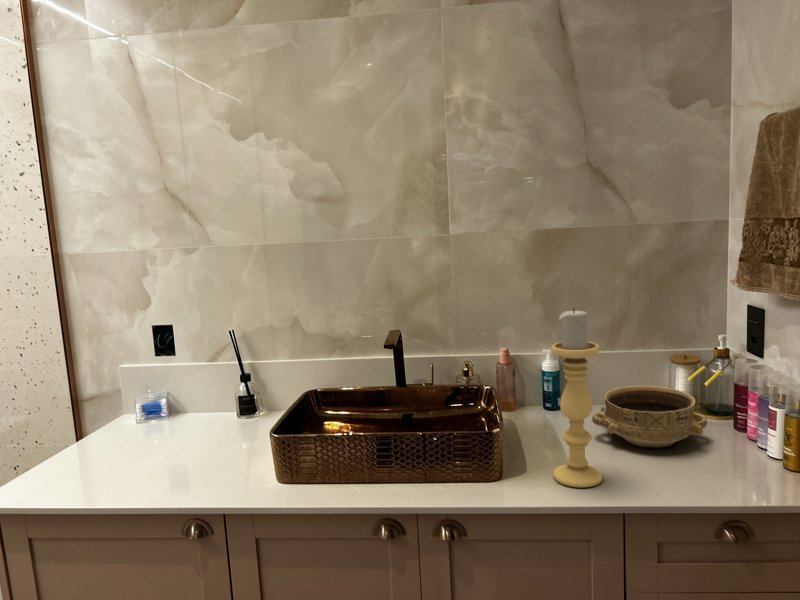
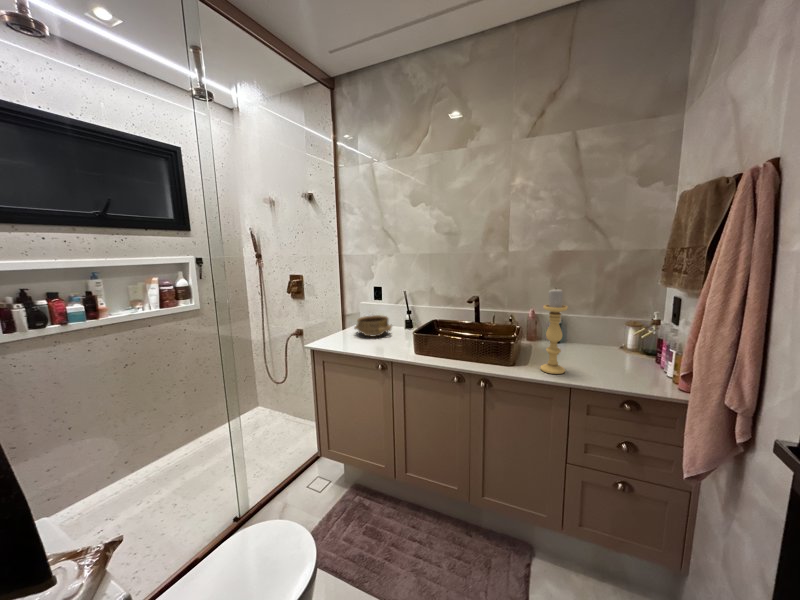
ceramic bowl: present [592,385,707,447] -> present [355,315,392,337]

